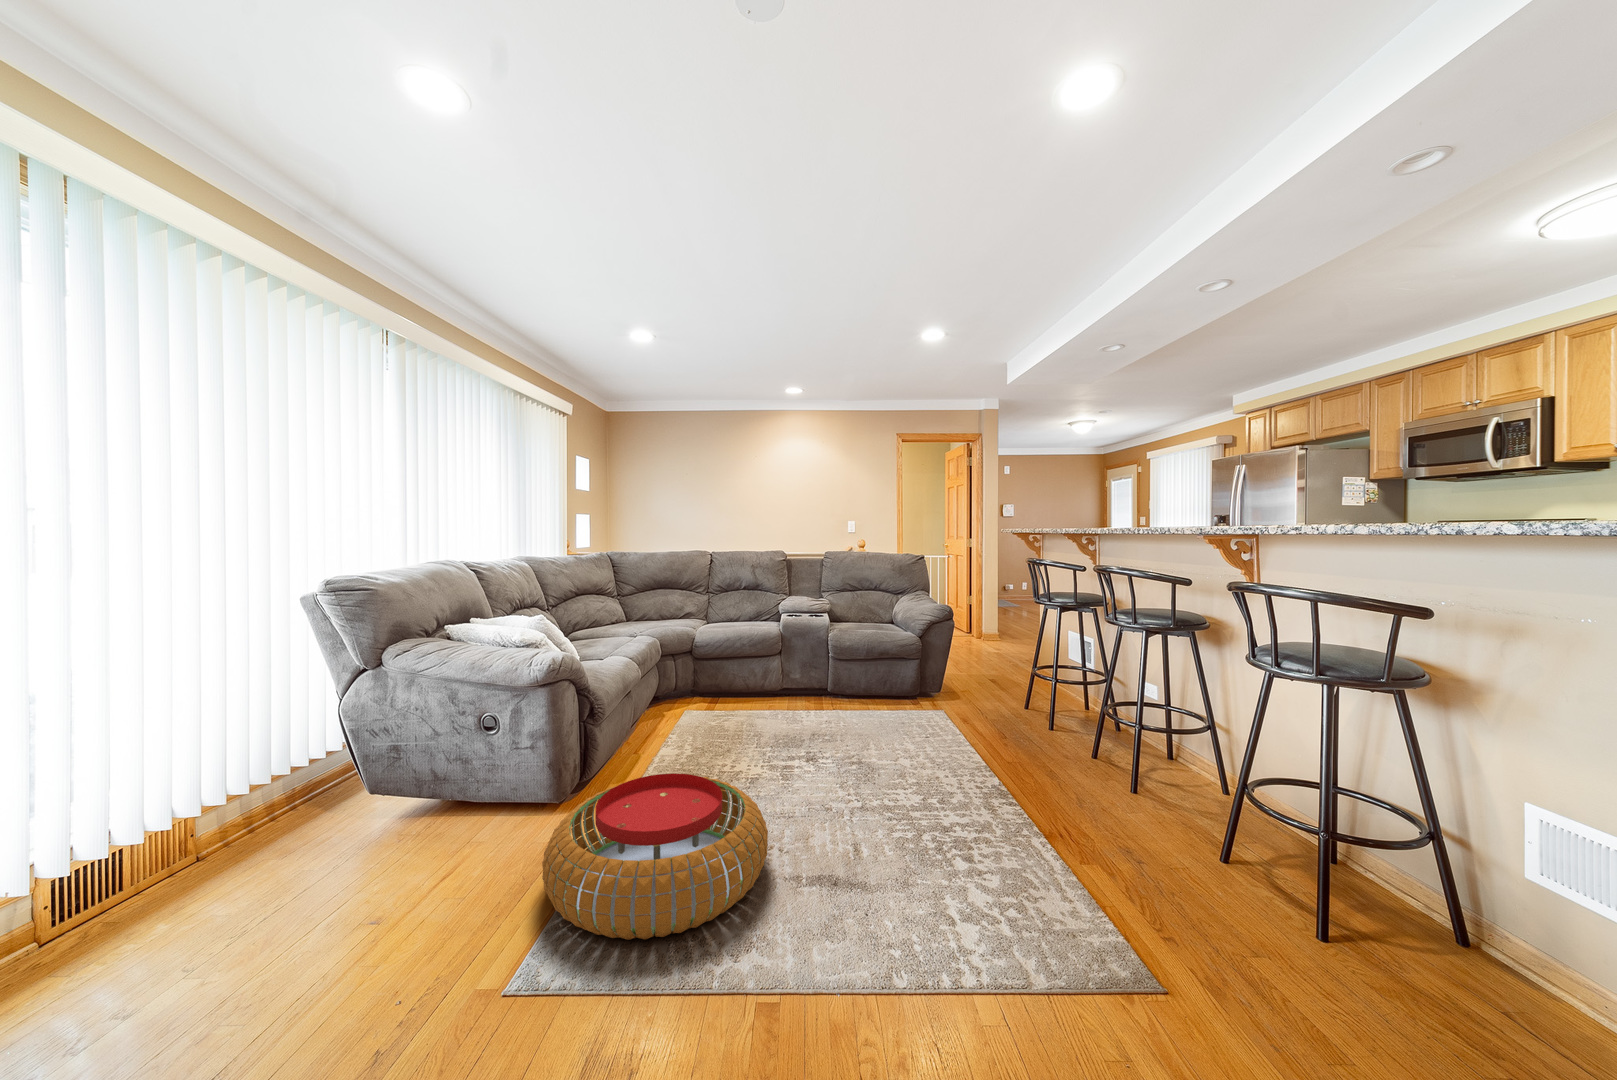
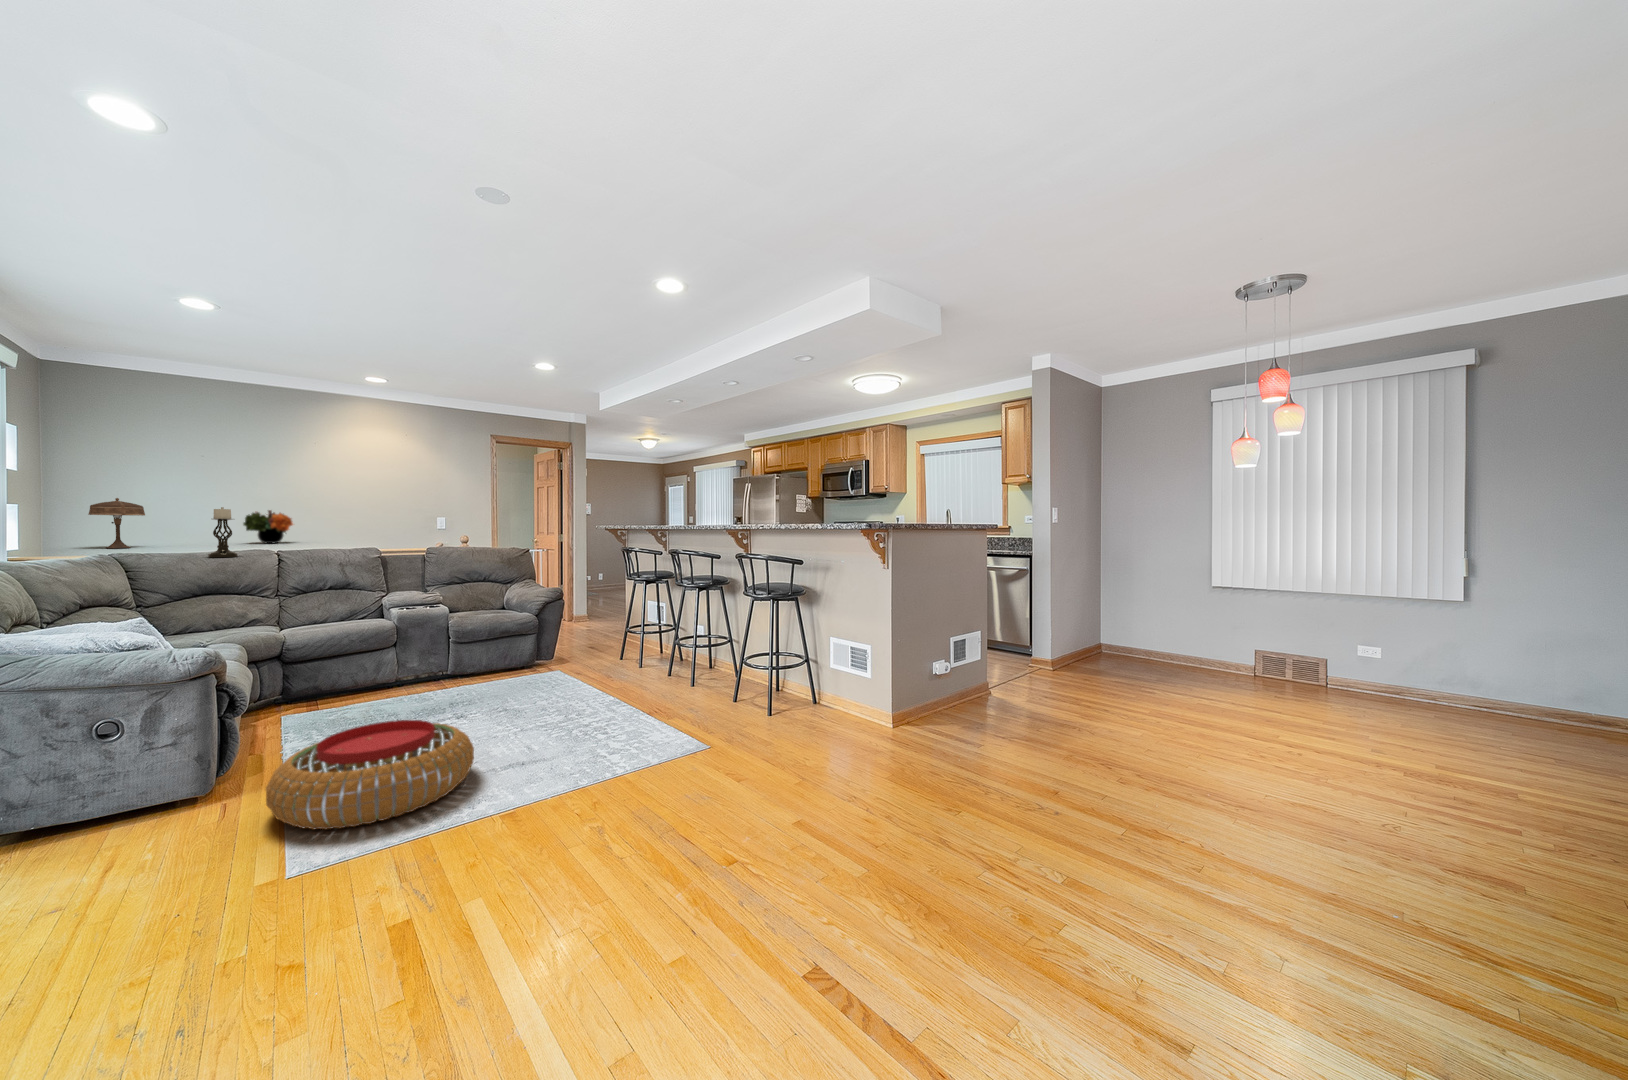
table lamp: none [627,508,657,546] -> present [88,498,145,548]
candle holder: none [665,512,684,556] -> present [208,507,238,557]
flower arrangement: none [711,515,745,544] -> present [243,510,293,543]

